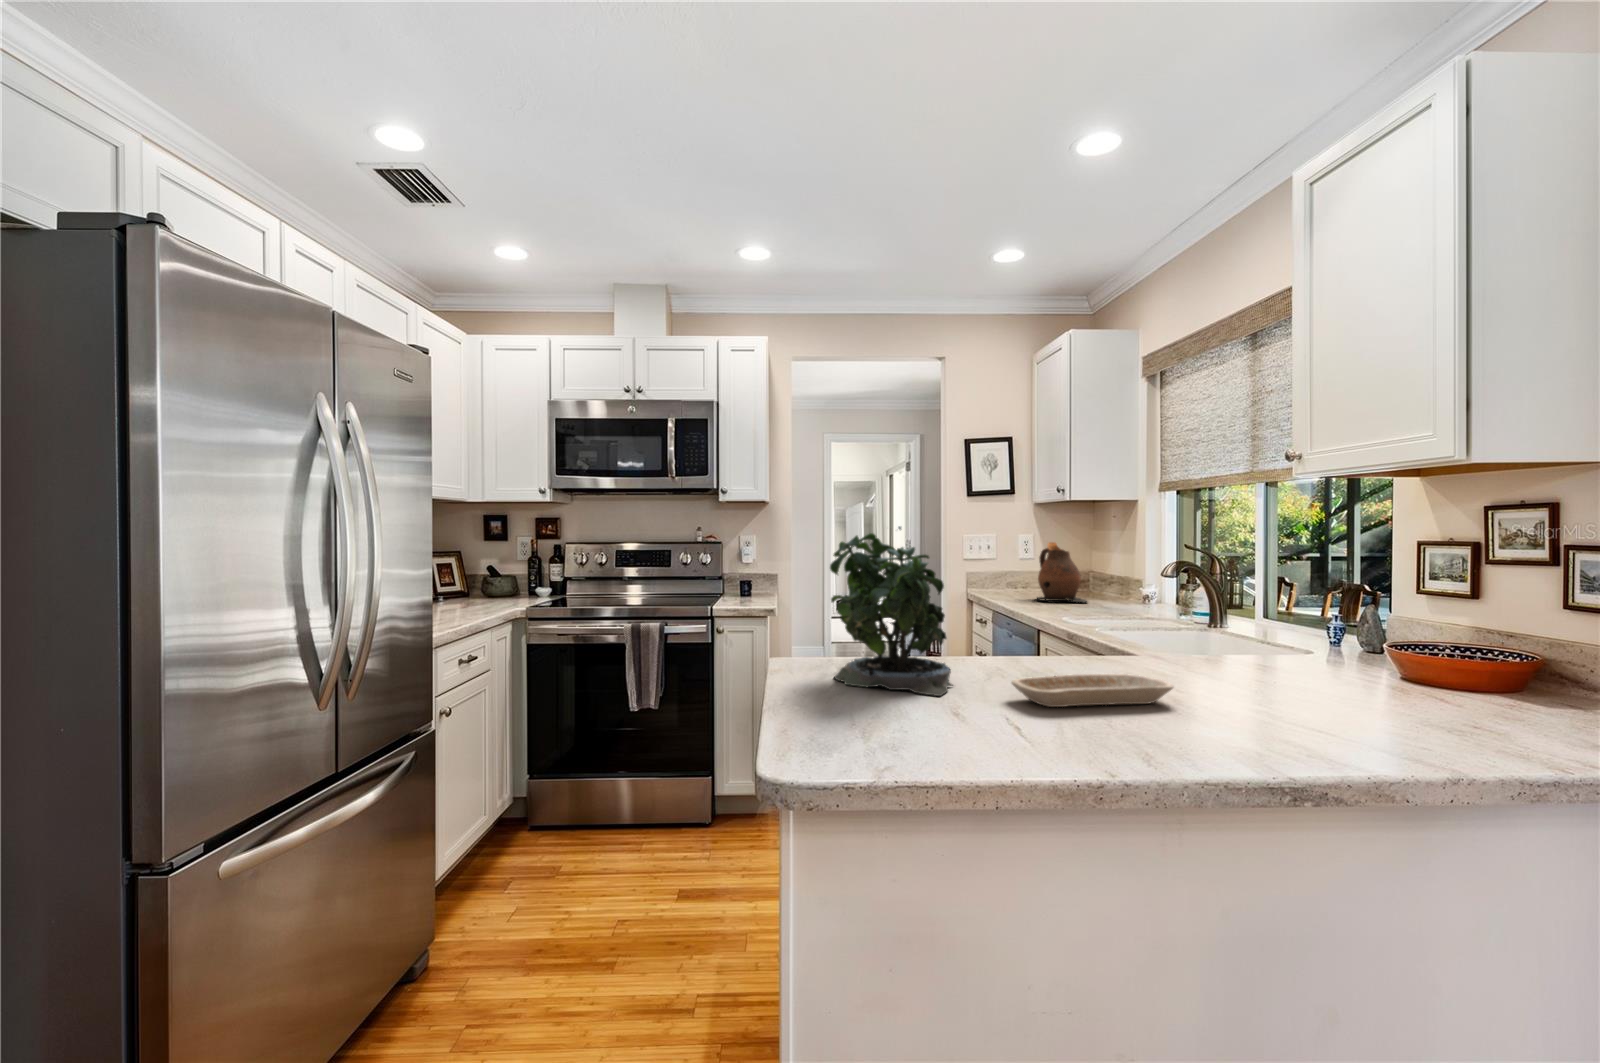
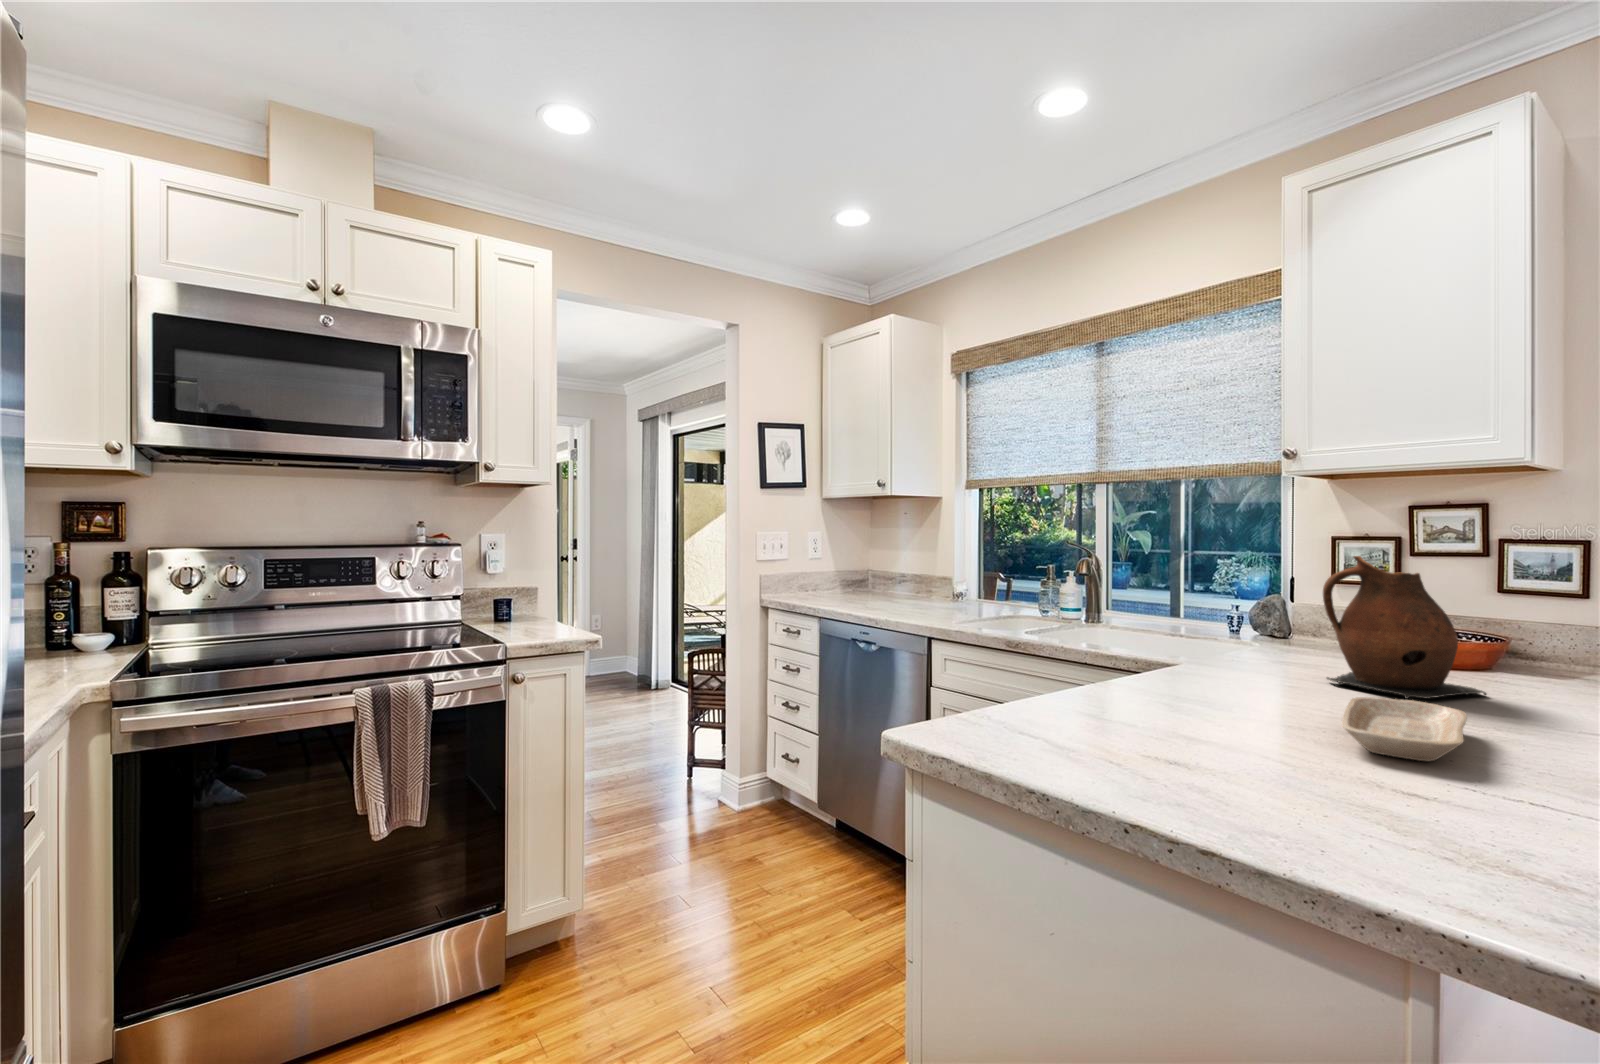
potted plant: present [830,526,953,696] -> none [1044,517,1306,775]
ceramic pitcher: present [1037,542,1087,603] -> present [1323,556,1486,699]

